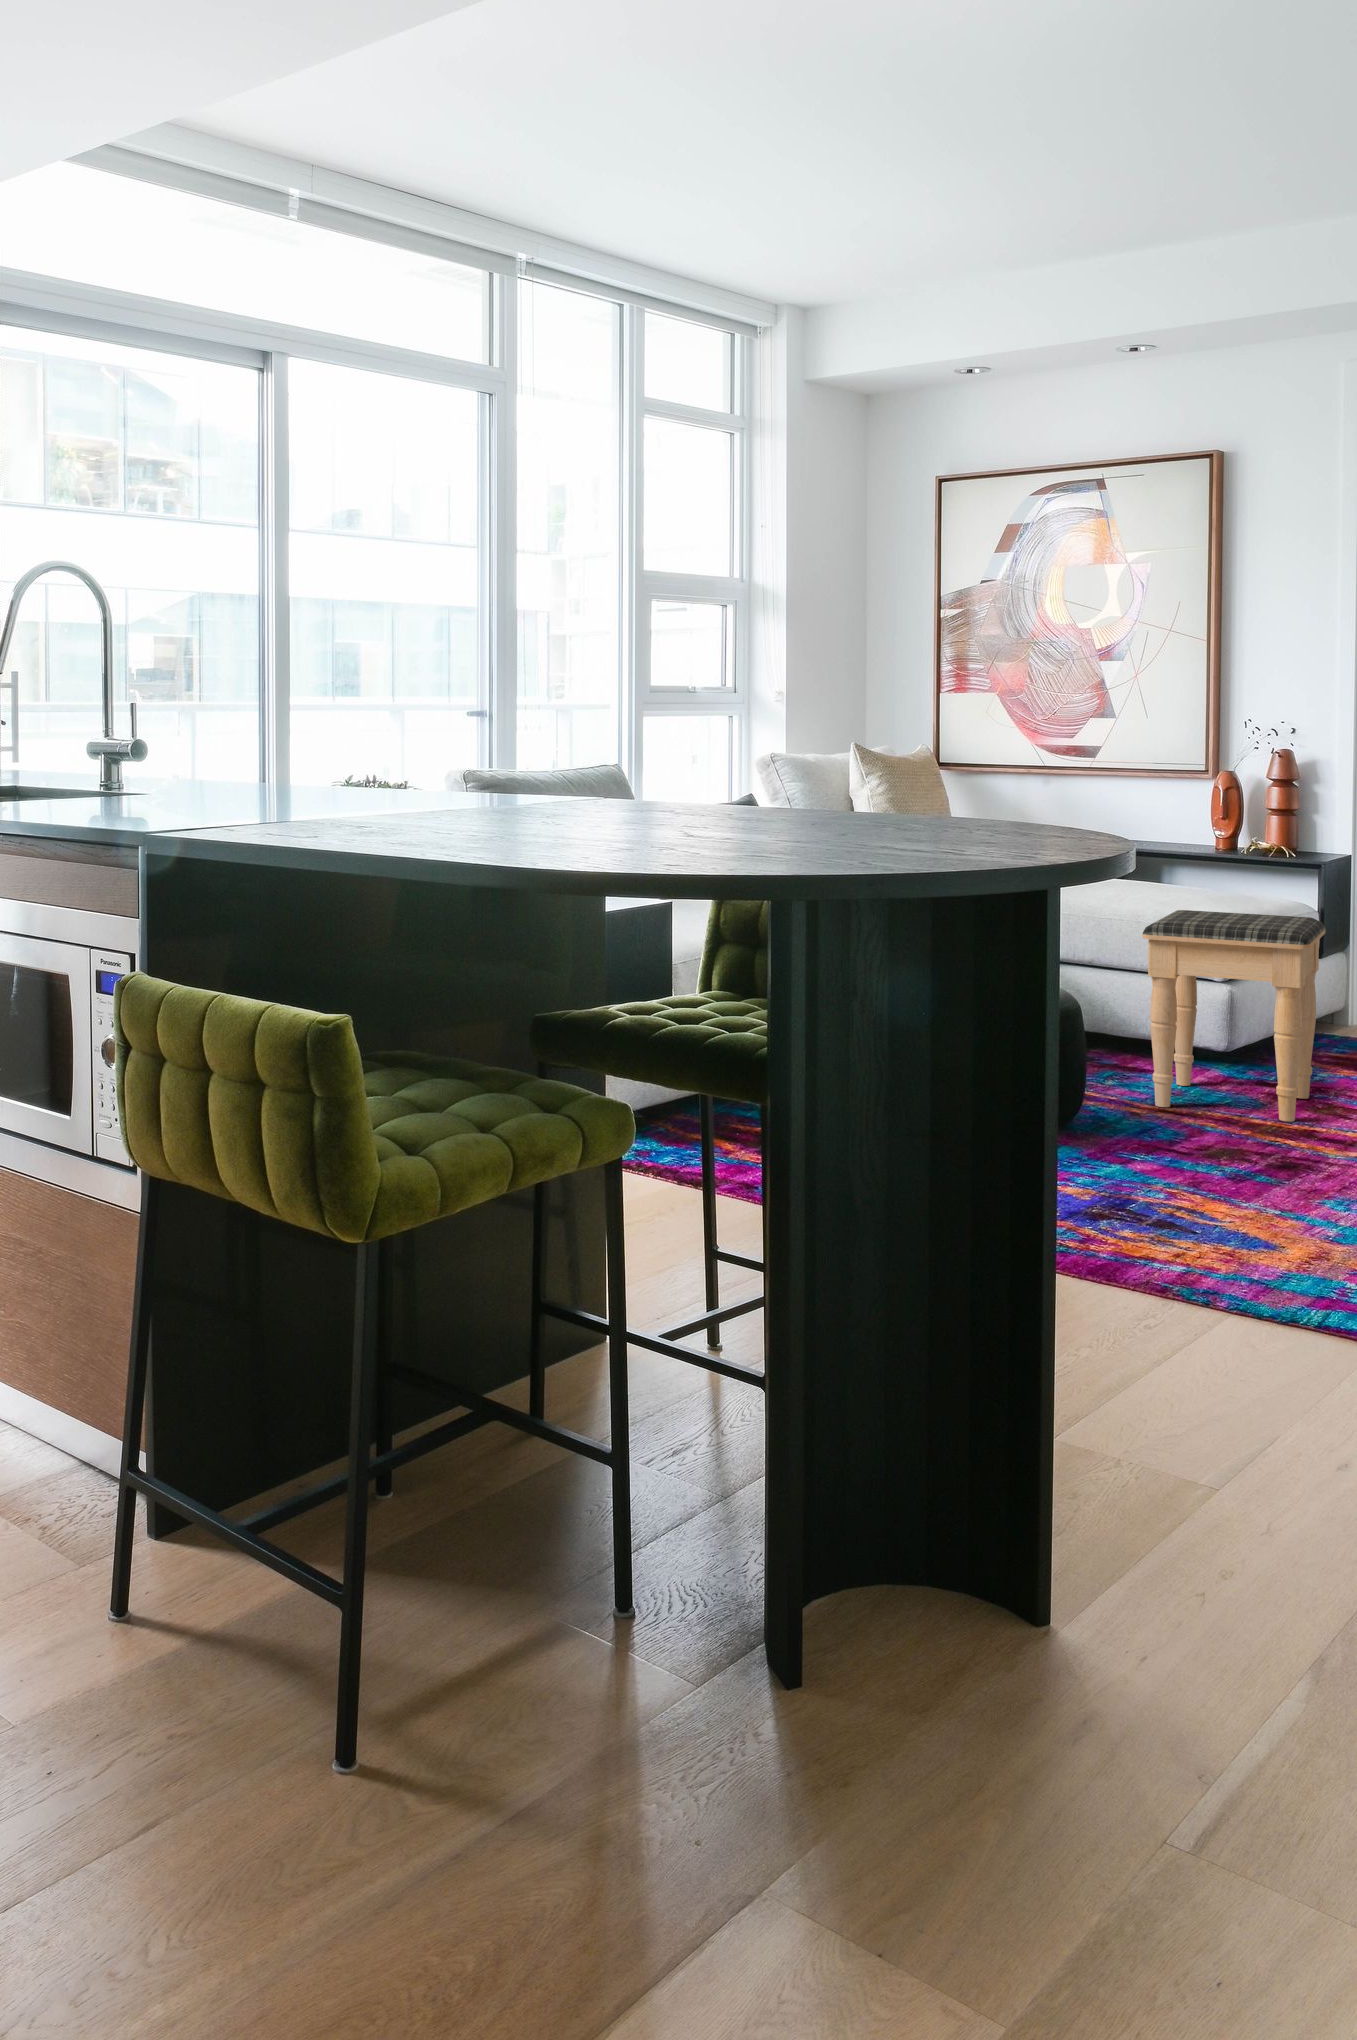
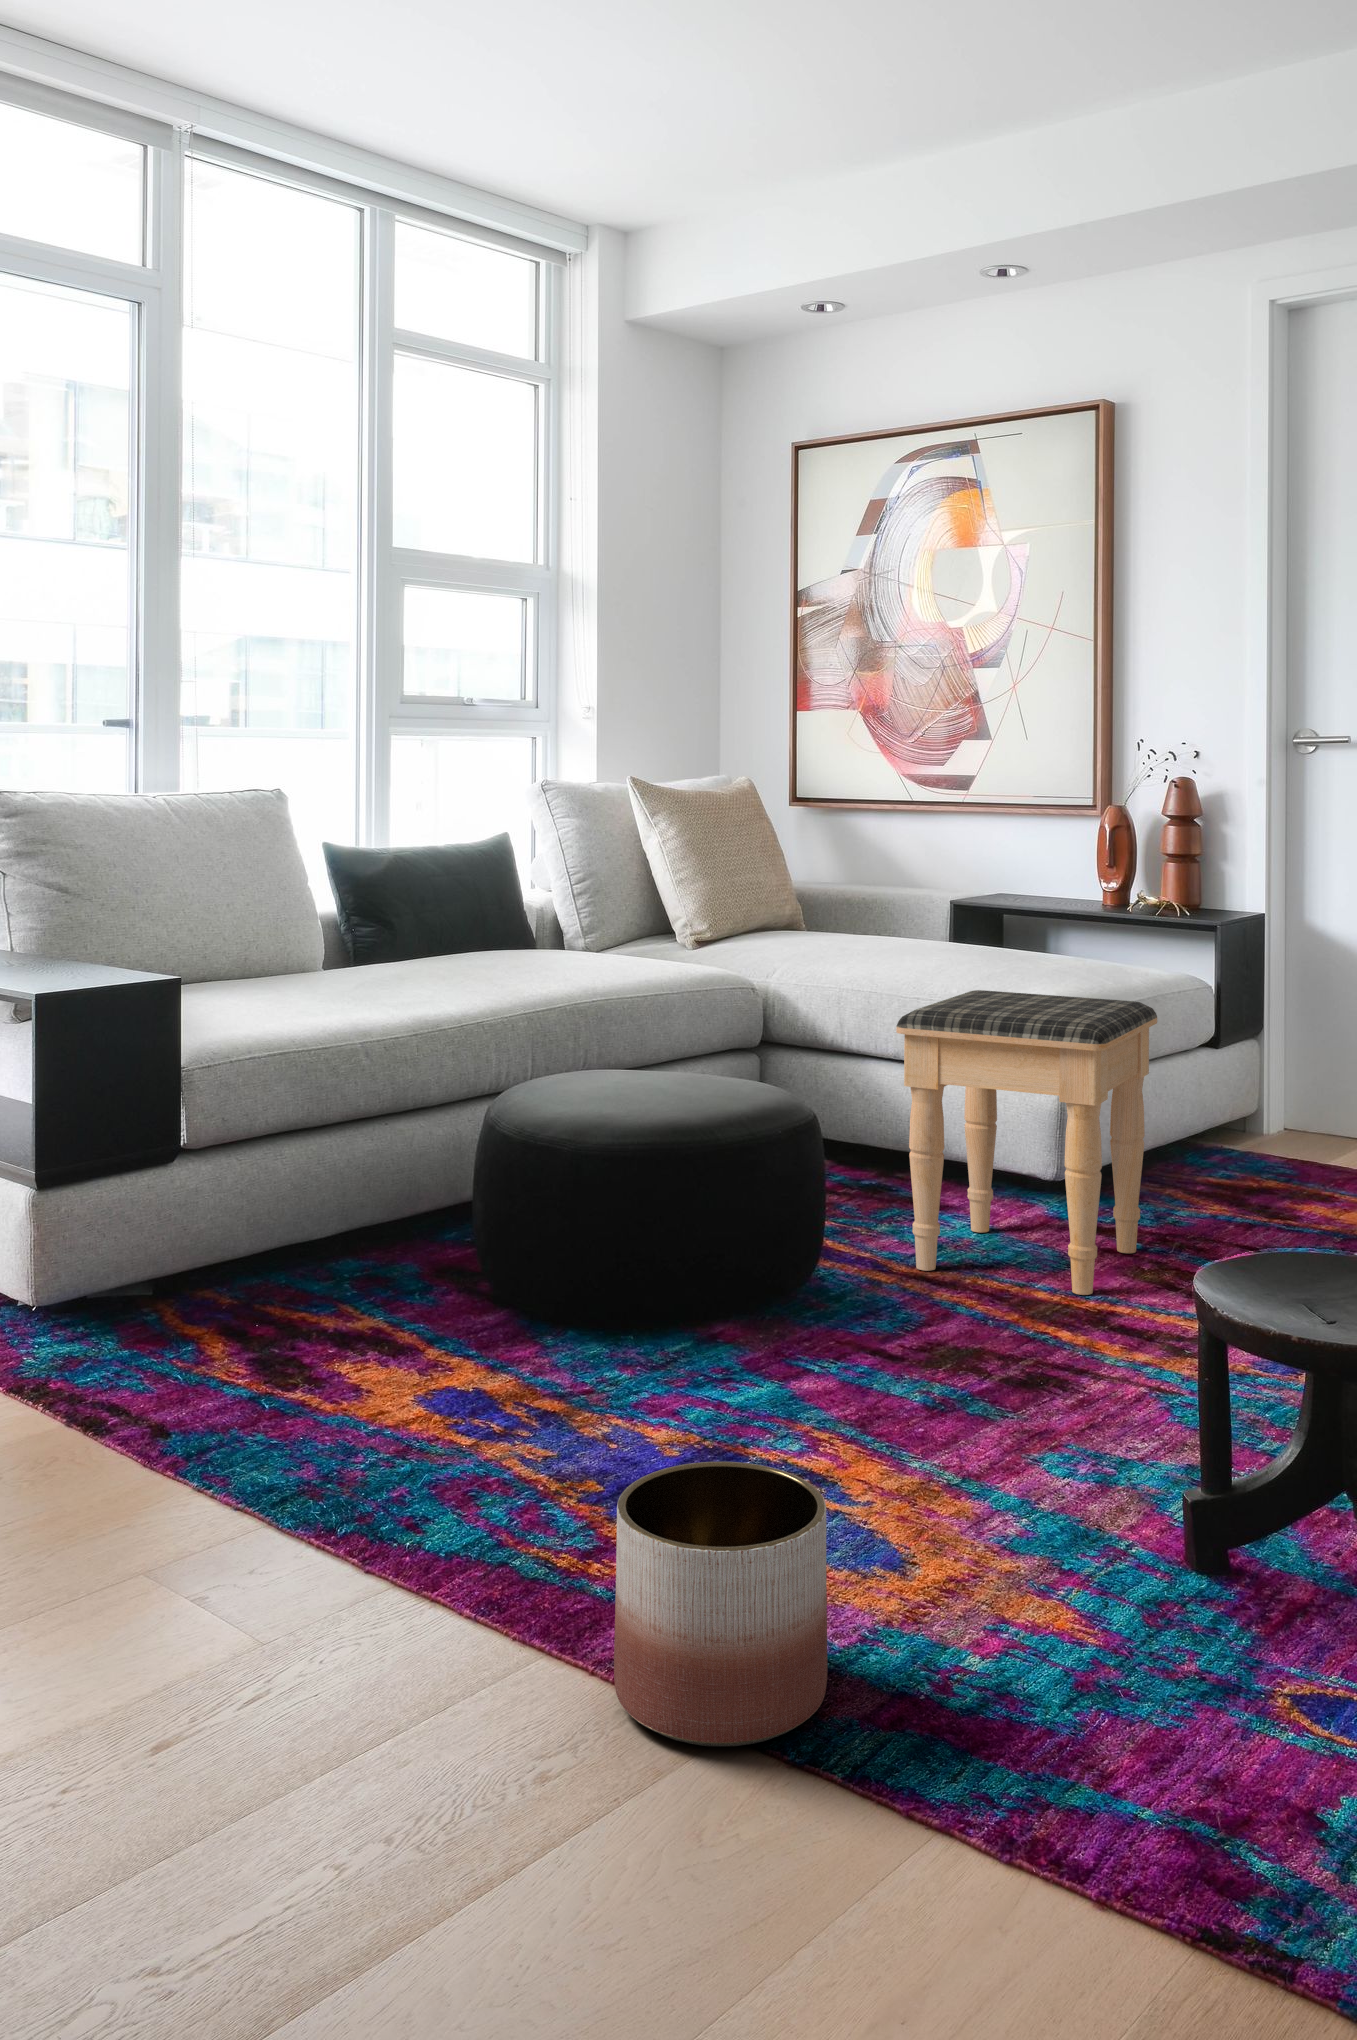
planter: none [1152,1171,1284,1314] -> present [614,1462,827,1746]

